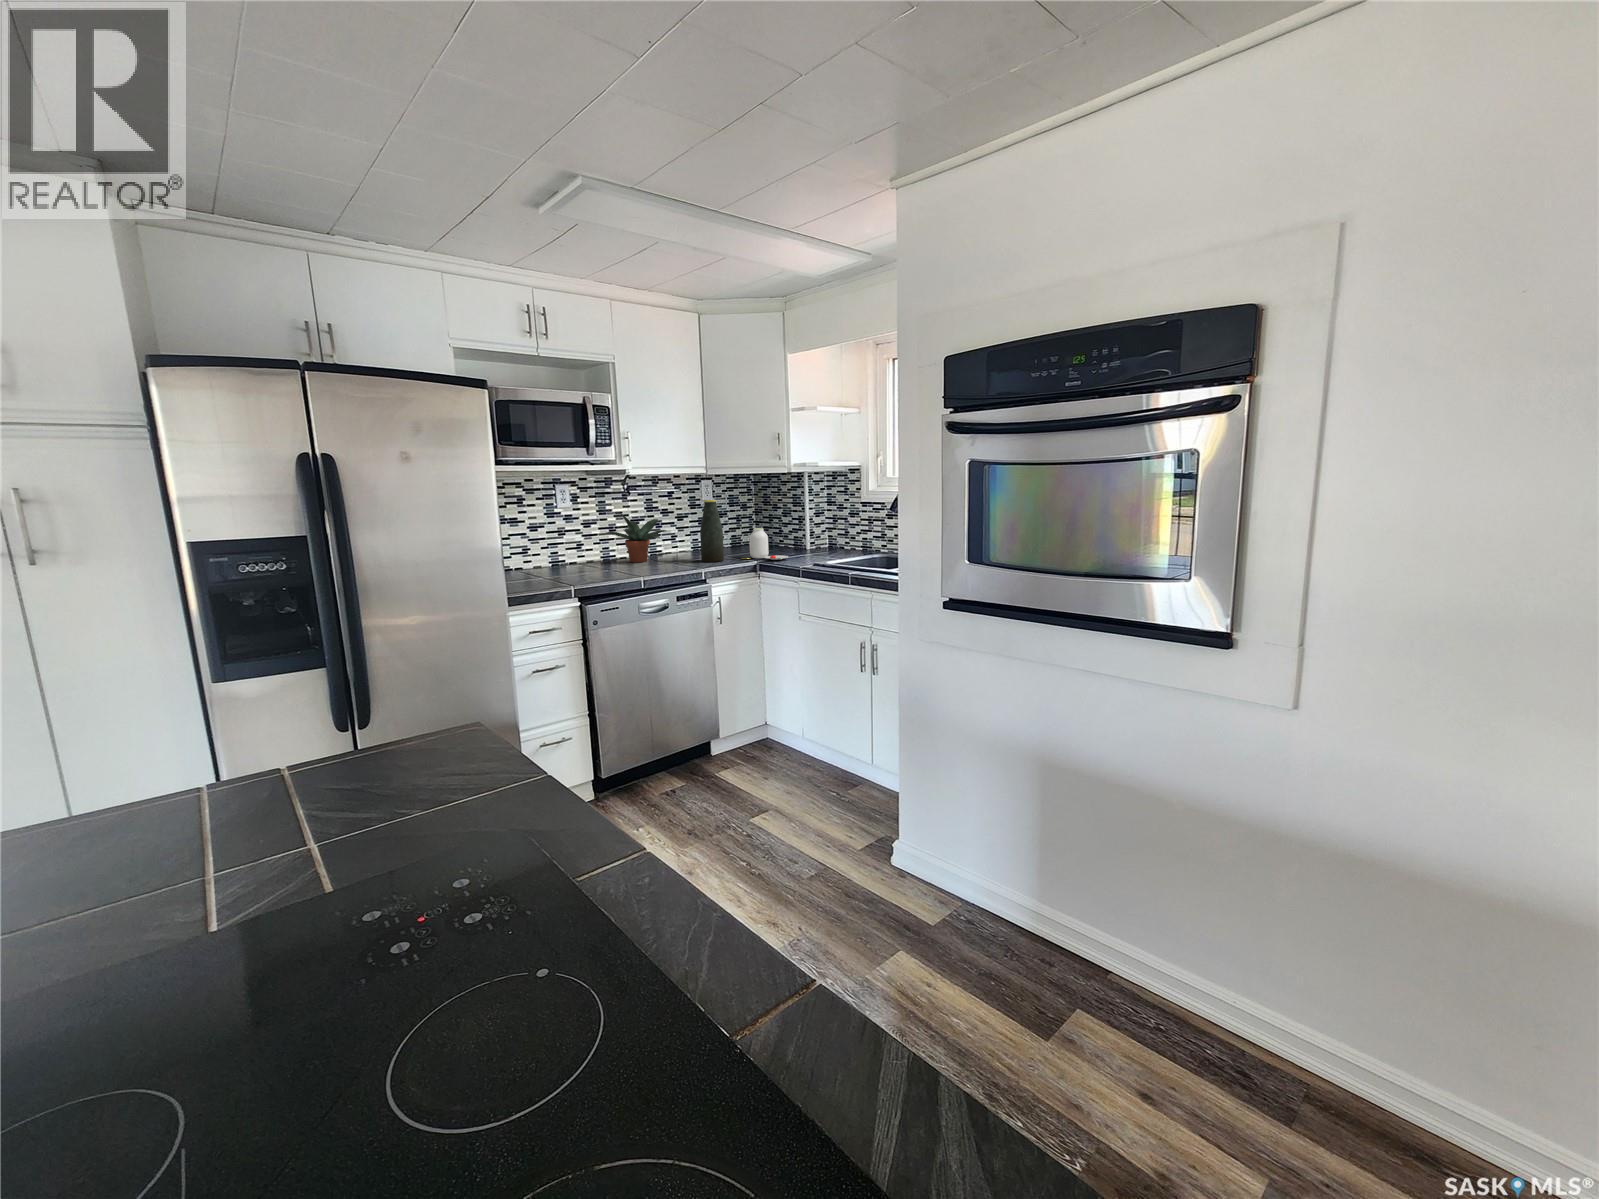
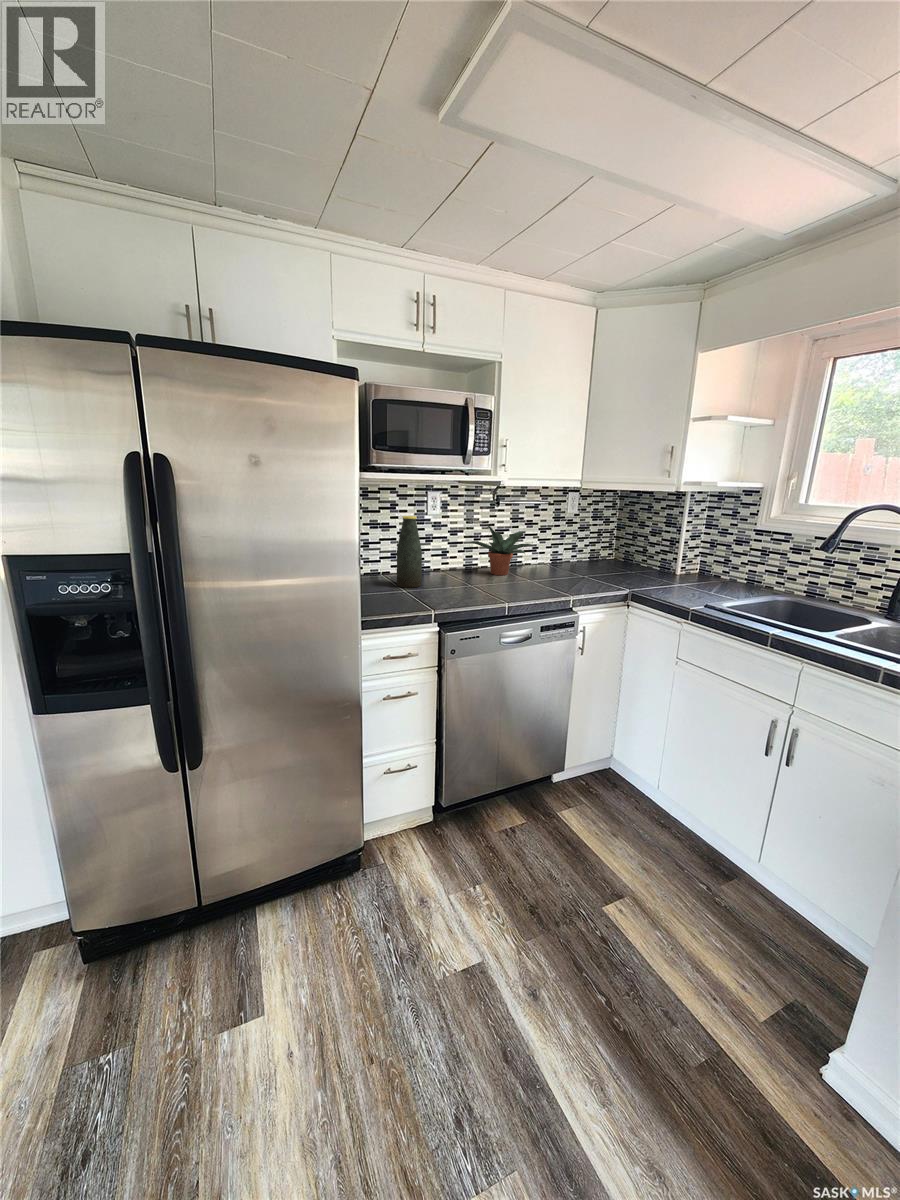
bottle: present [700,500,724,562] -> present [397,516,422,588]
jar: present [742,528,788,560] -> none [607,551,664,589]

